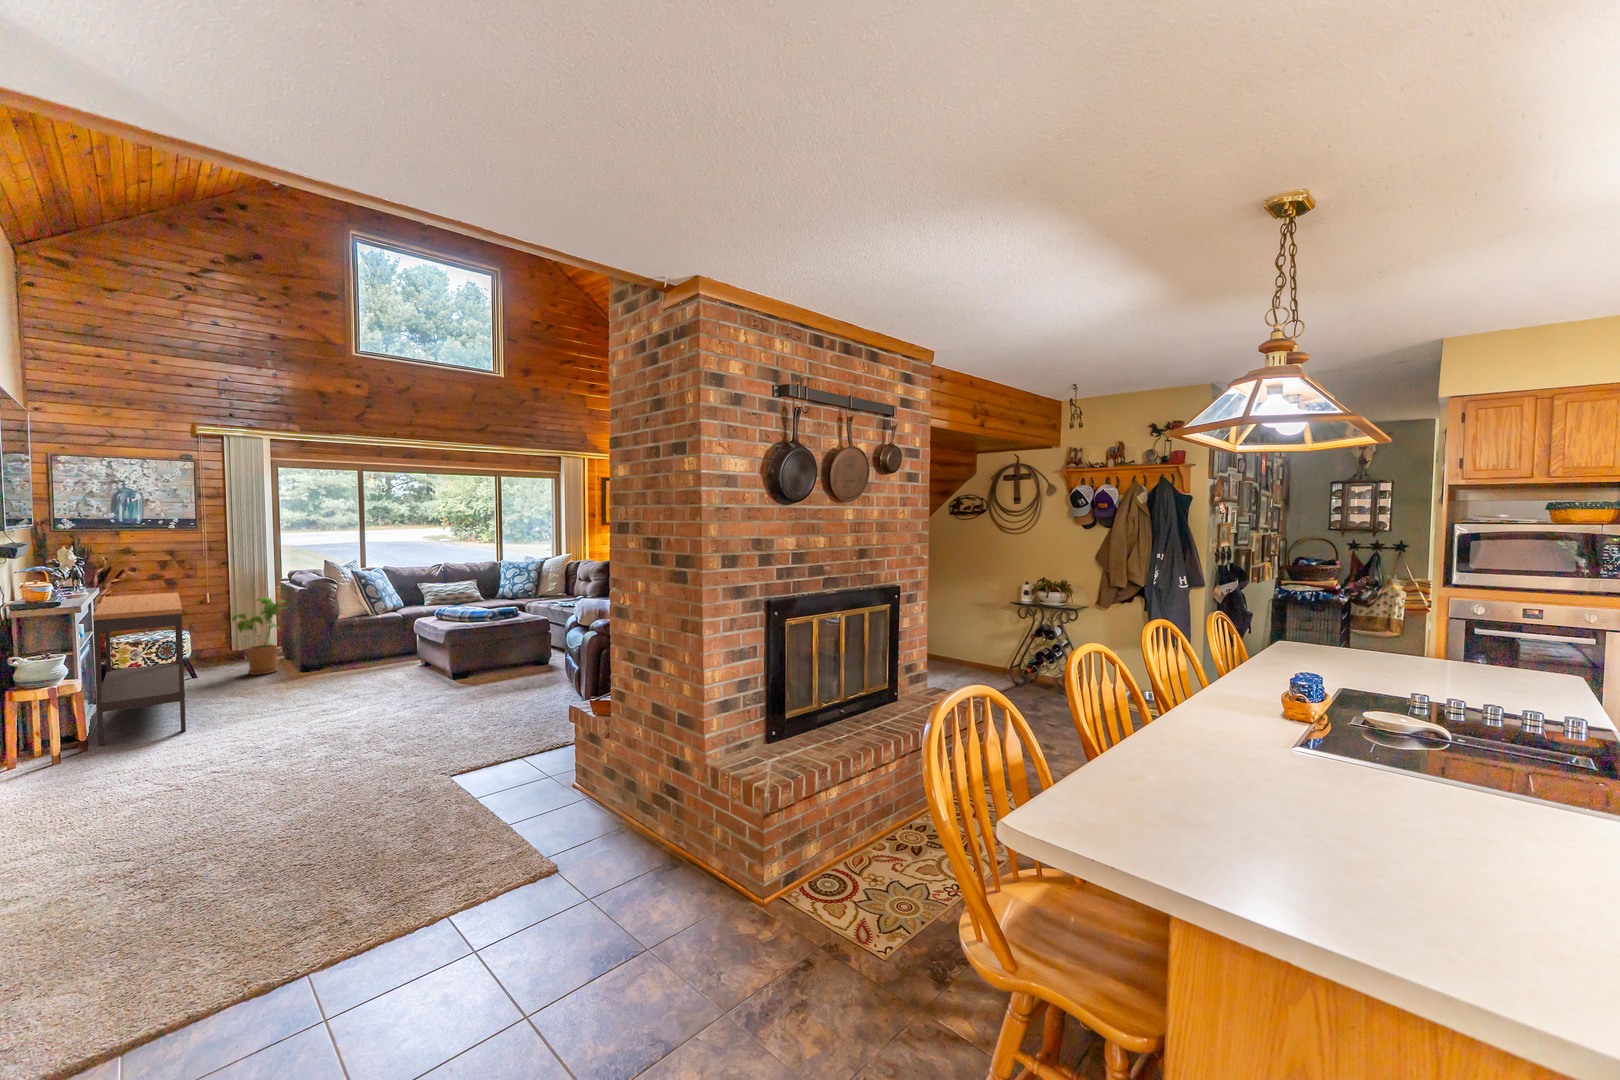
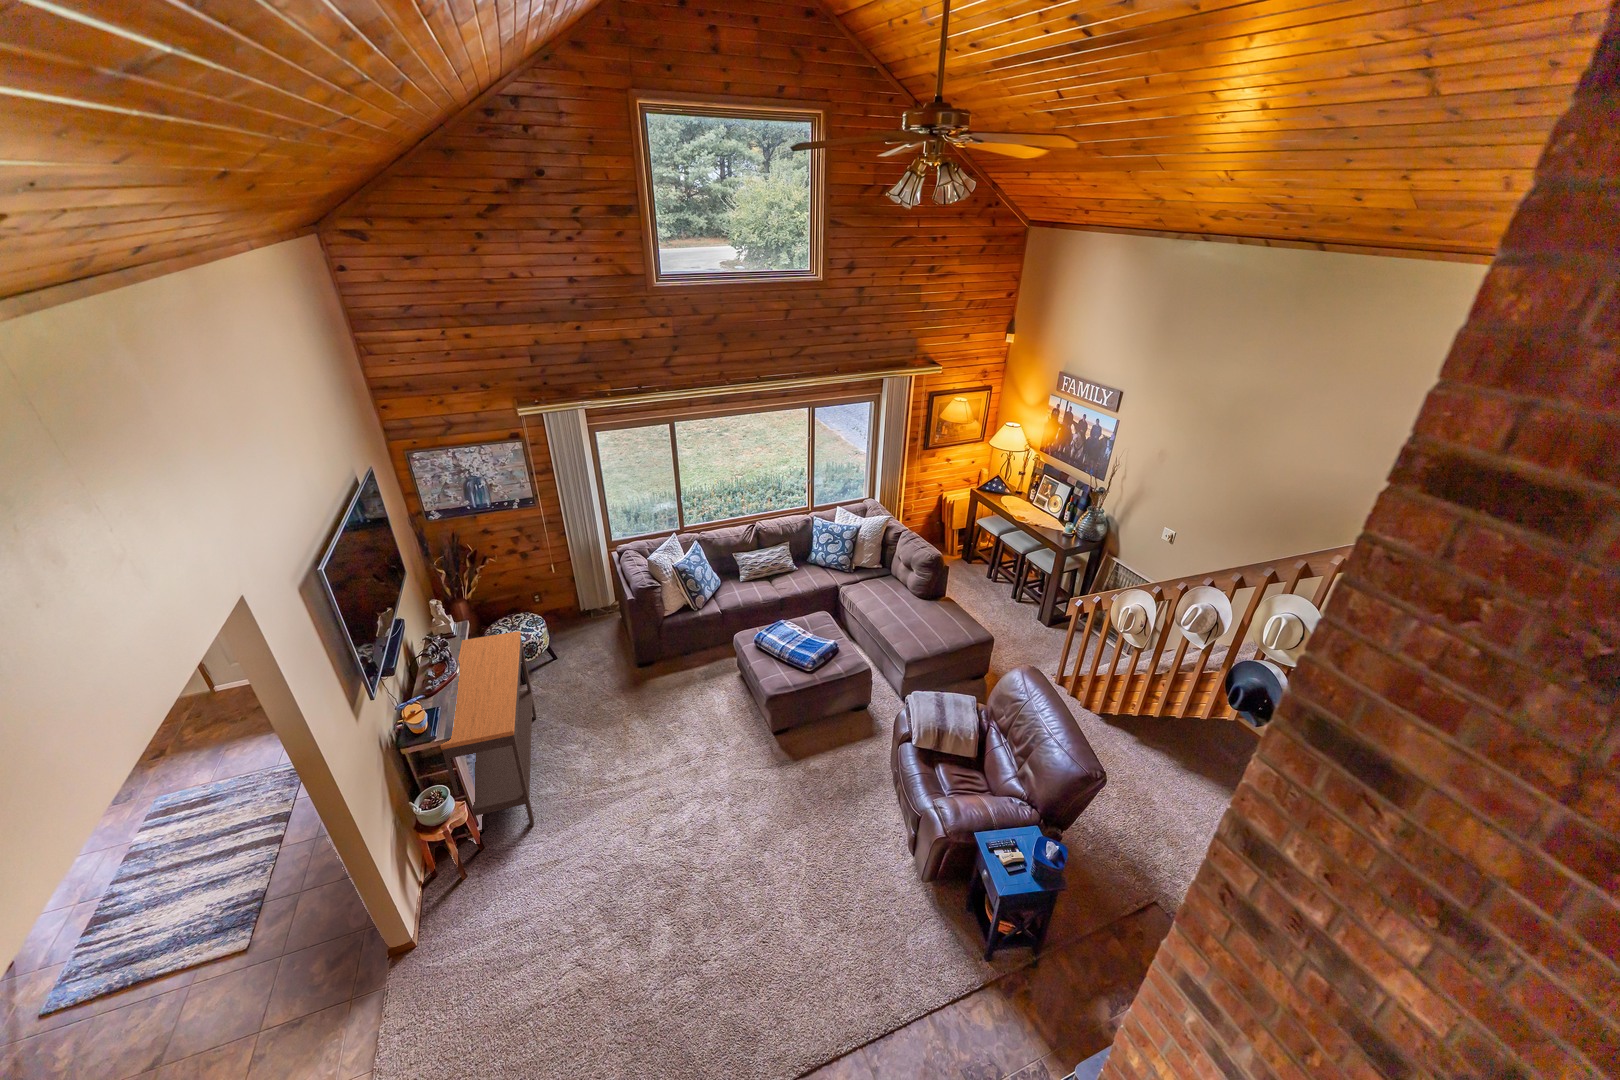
house plant: present [232,597,286,675] -> none [570,602,615,670]

